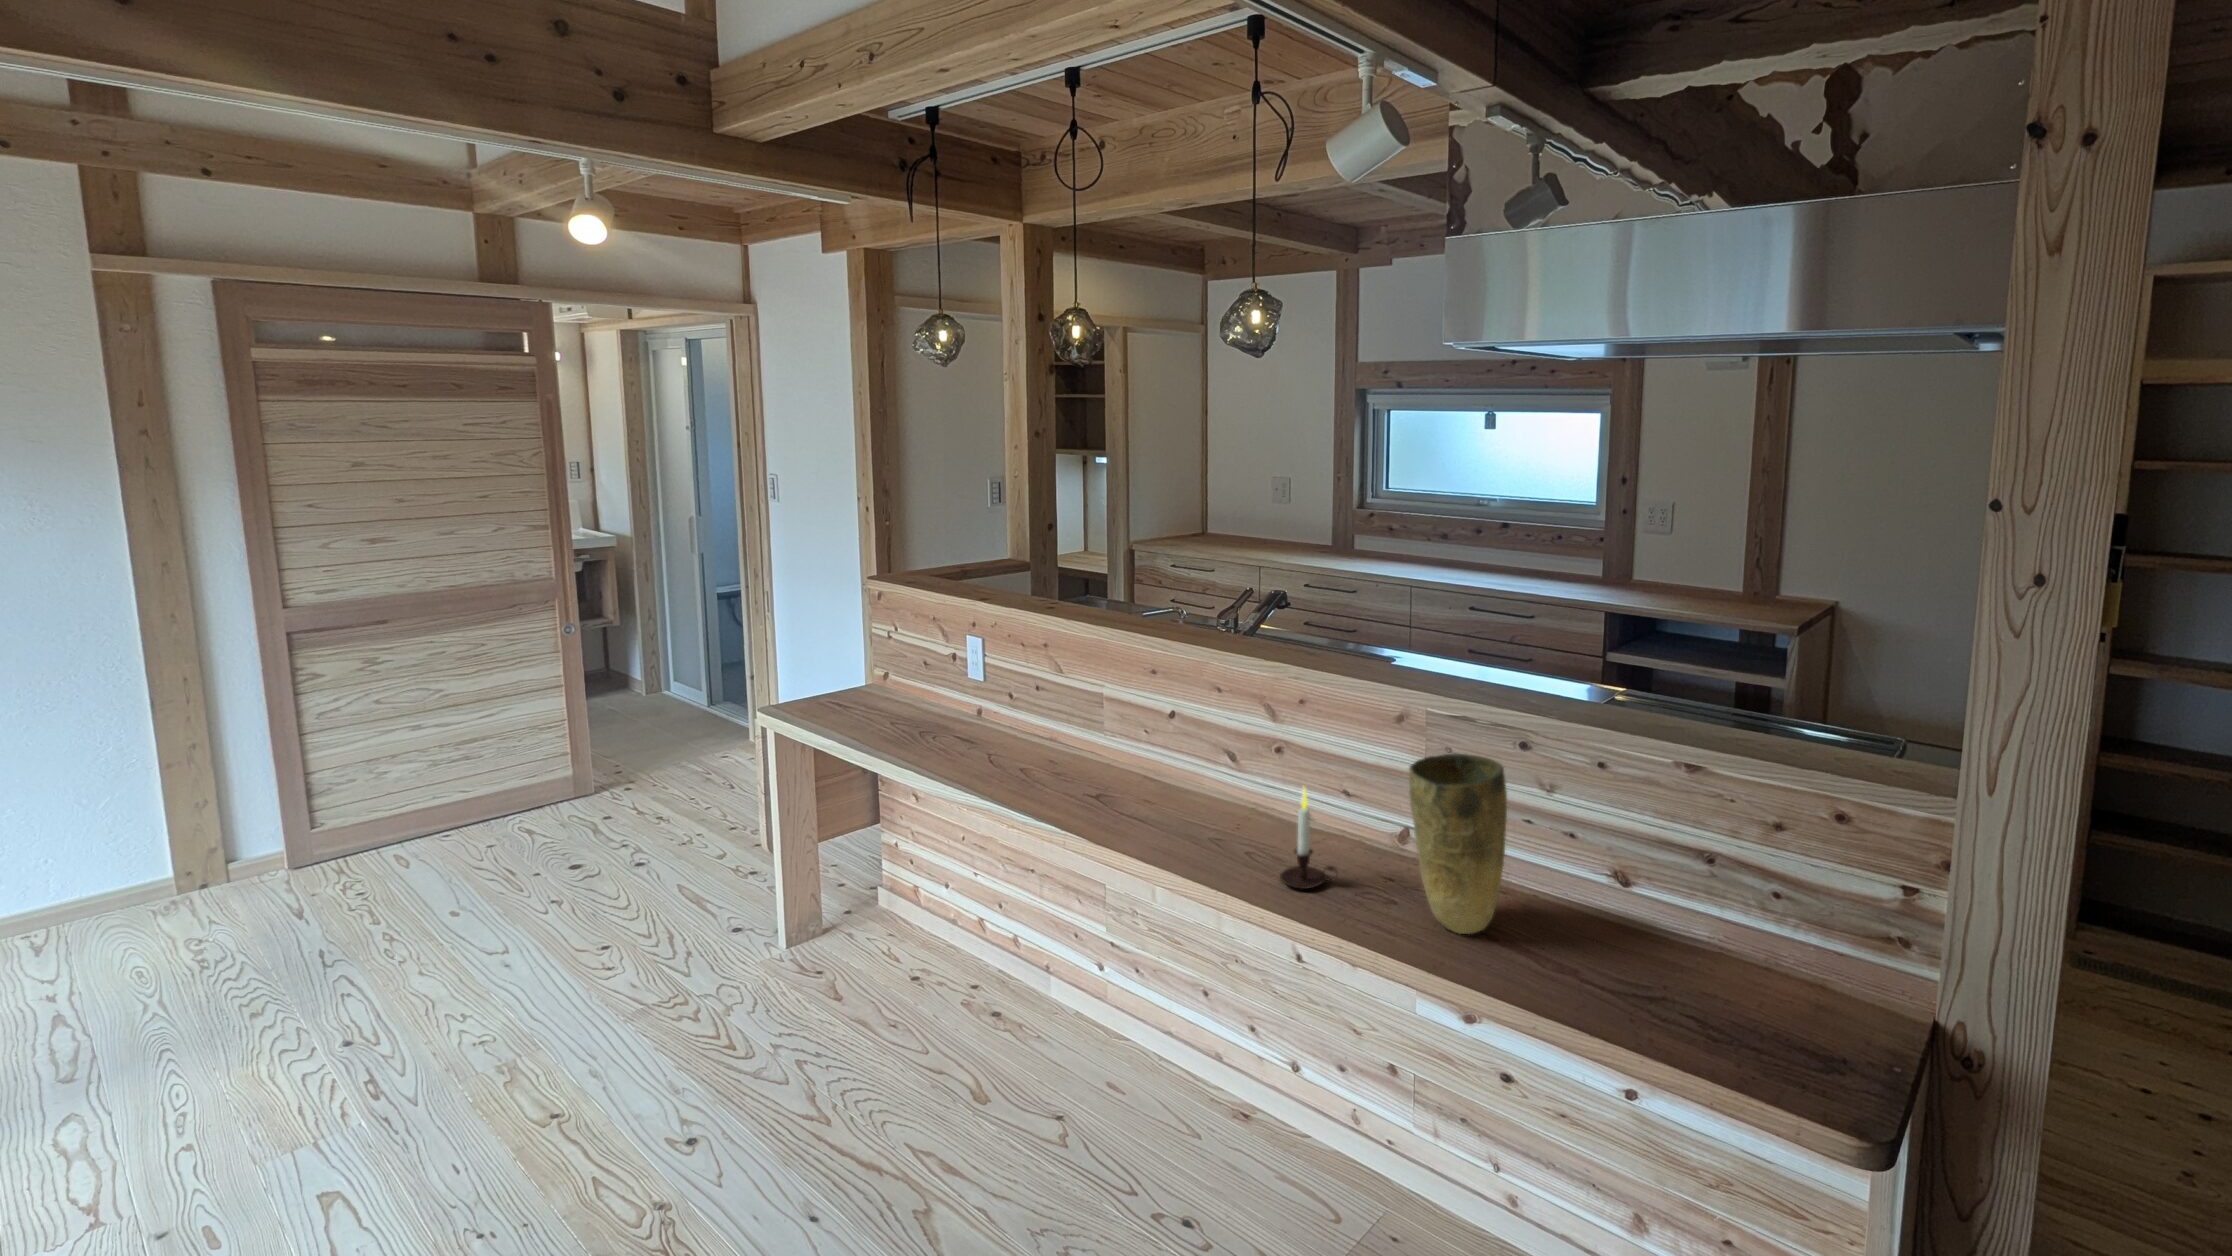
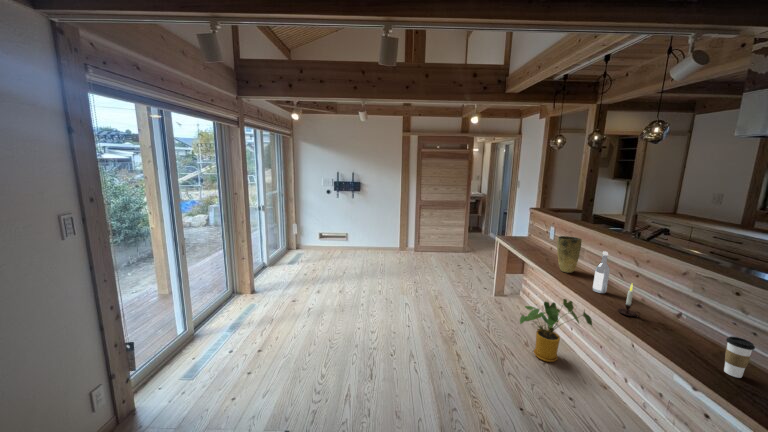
wine bottle: none [1177,698,1214,836] -> present [593,251,610,293]
vase: present [1409,754,1507,934] -> present [557,236,582,273]
coffee cup: none [1560,864,1611,970] -> present [724,336,755,378]
house plant: none [948,881,1175,1135] -> present [520,299,592,362]

